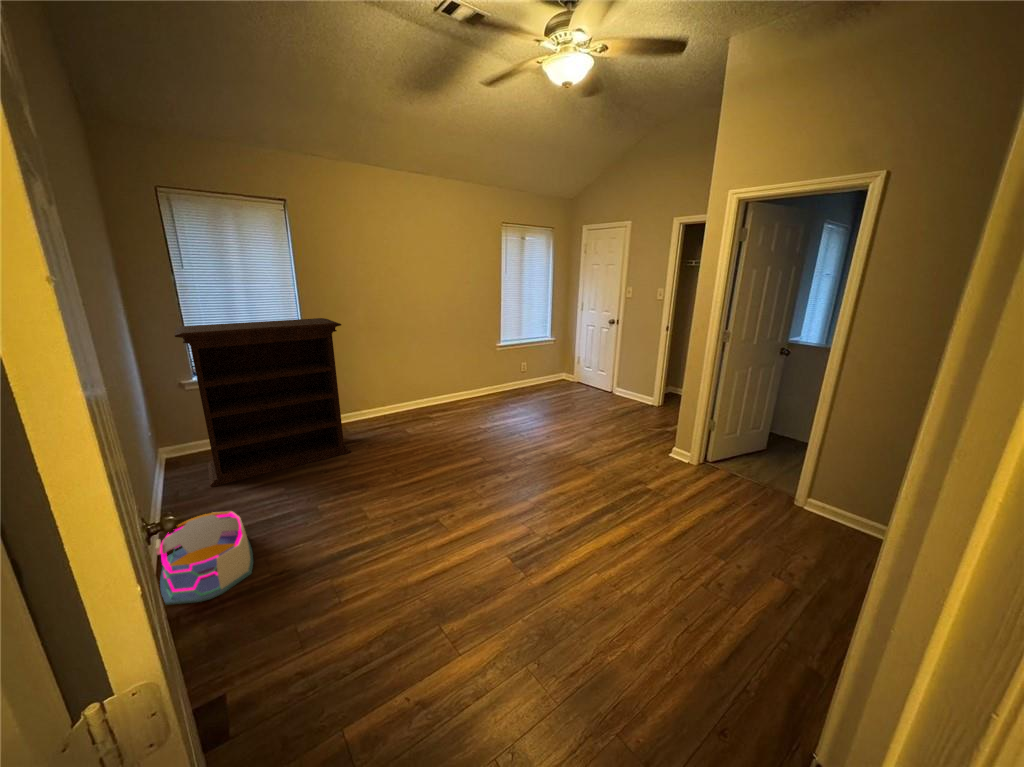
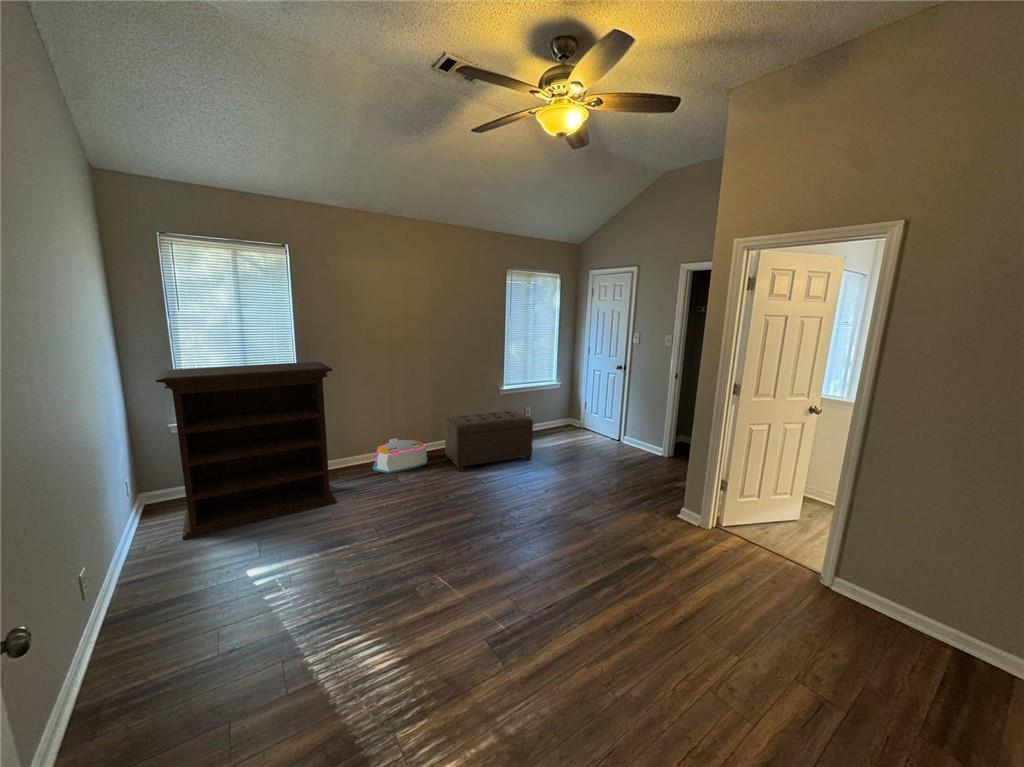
ottoman: none [446,365,532,423] -> present [445,410,533,471]
storage bin: present [156,511,253,605] -> present [373,438,428,473]

